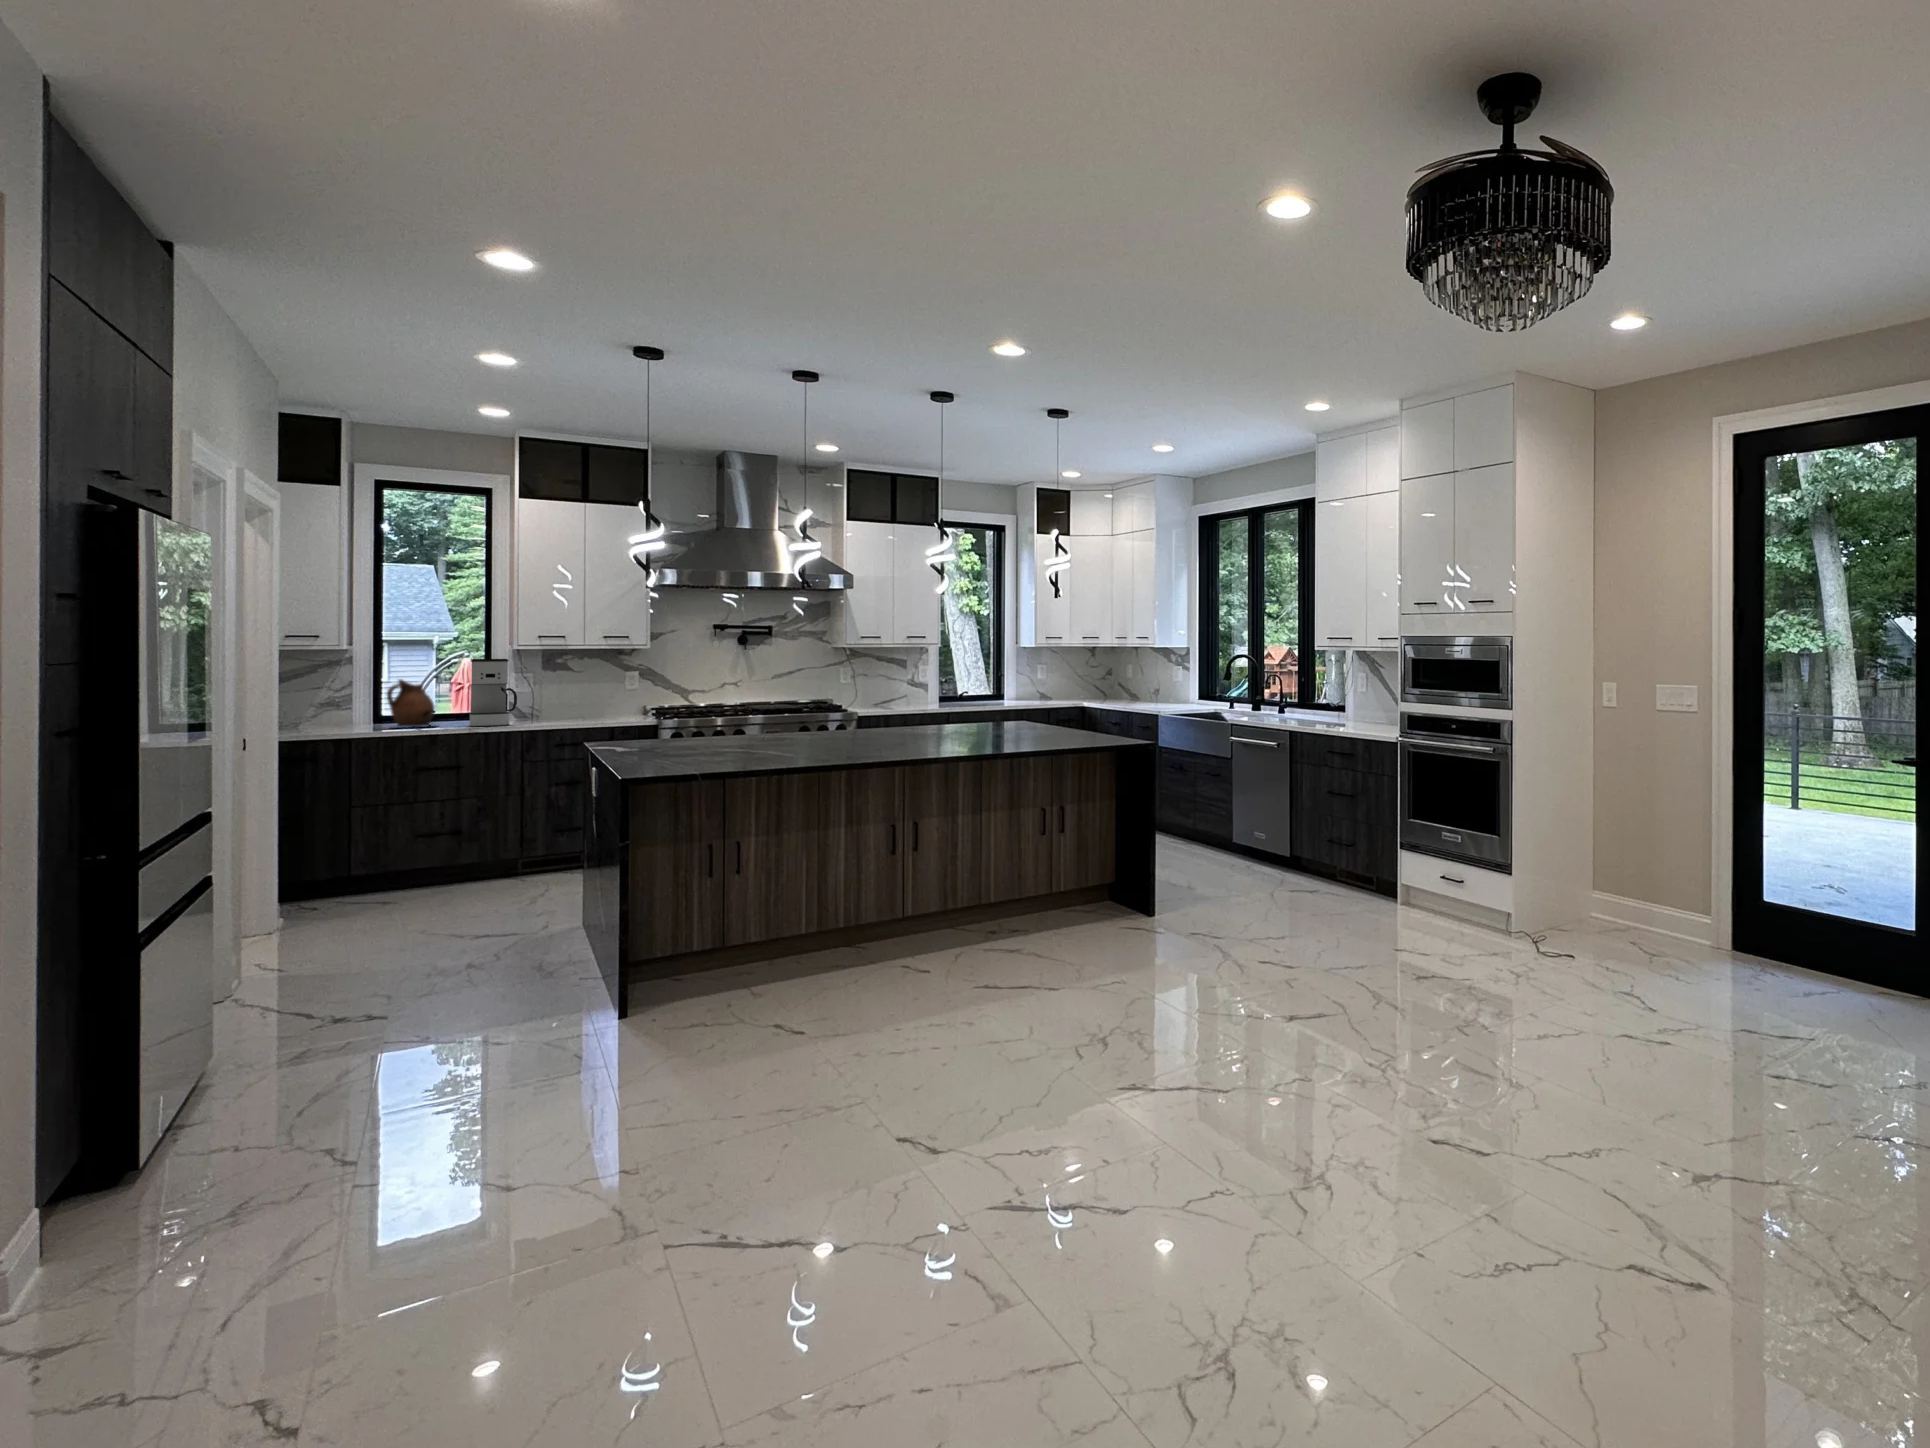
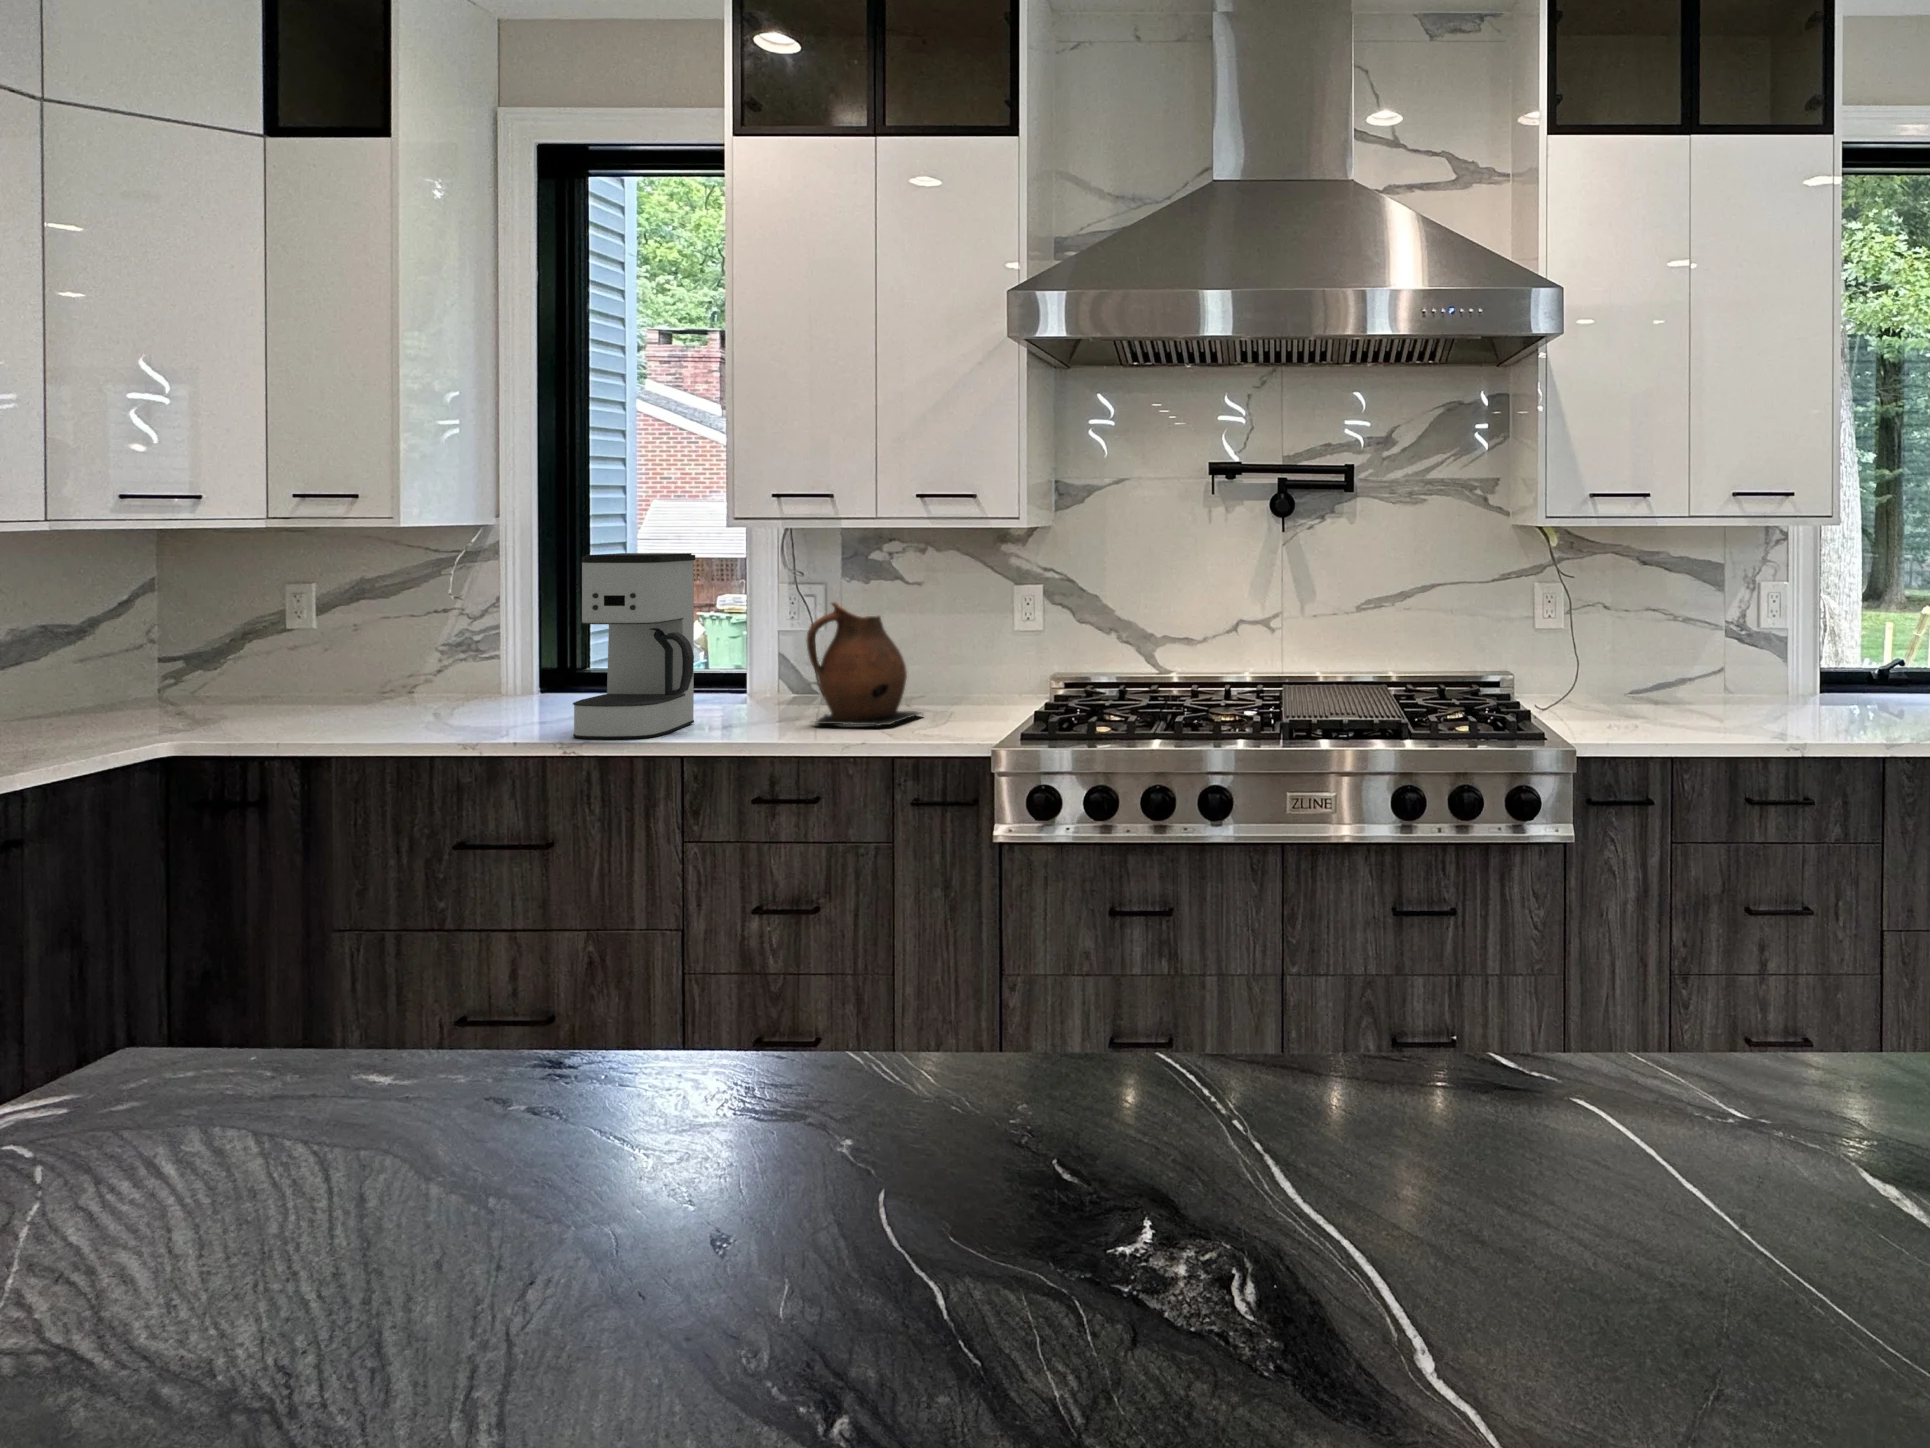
ceramic pitcher: present [387,679,435,727] -> present [806,602,922,726]

